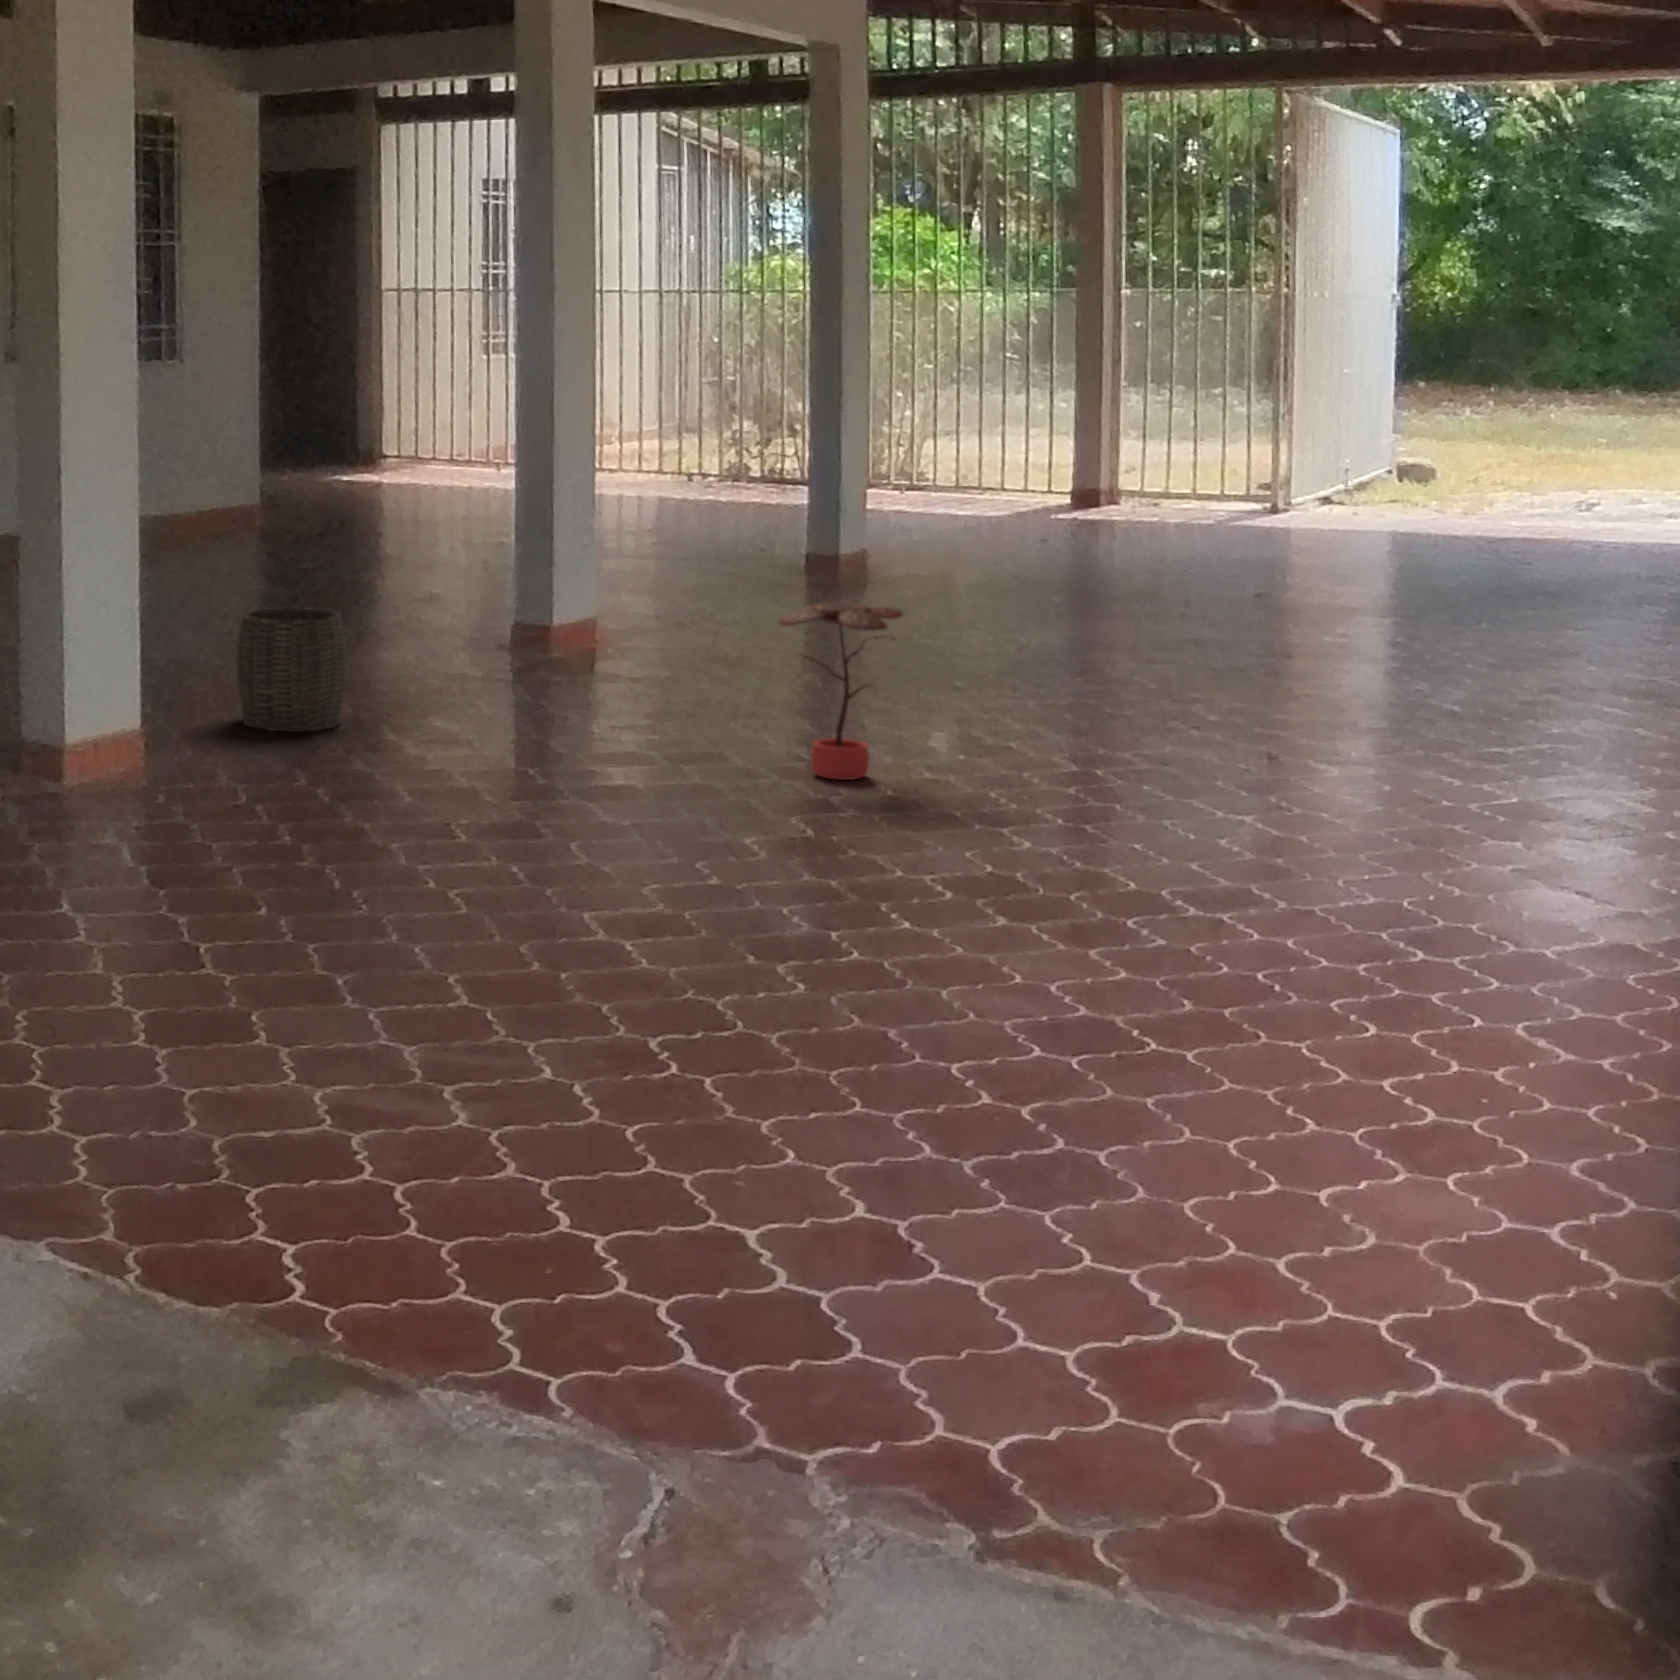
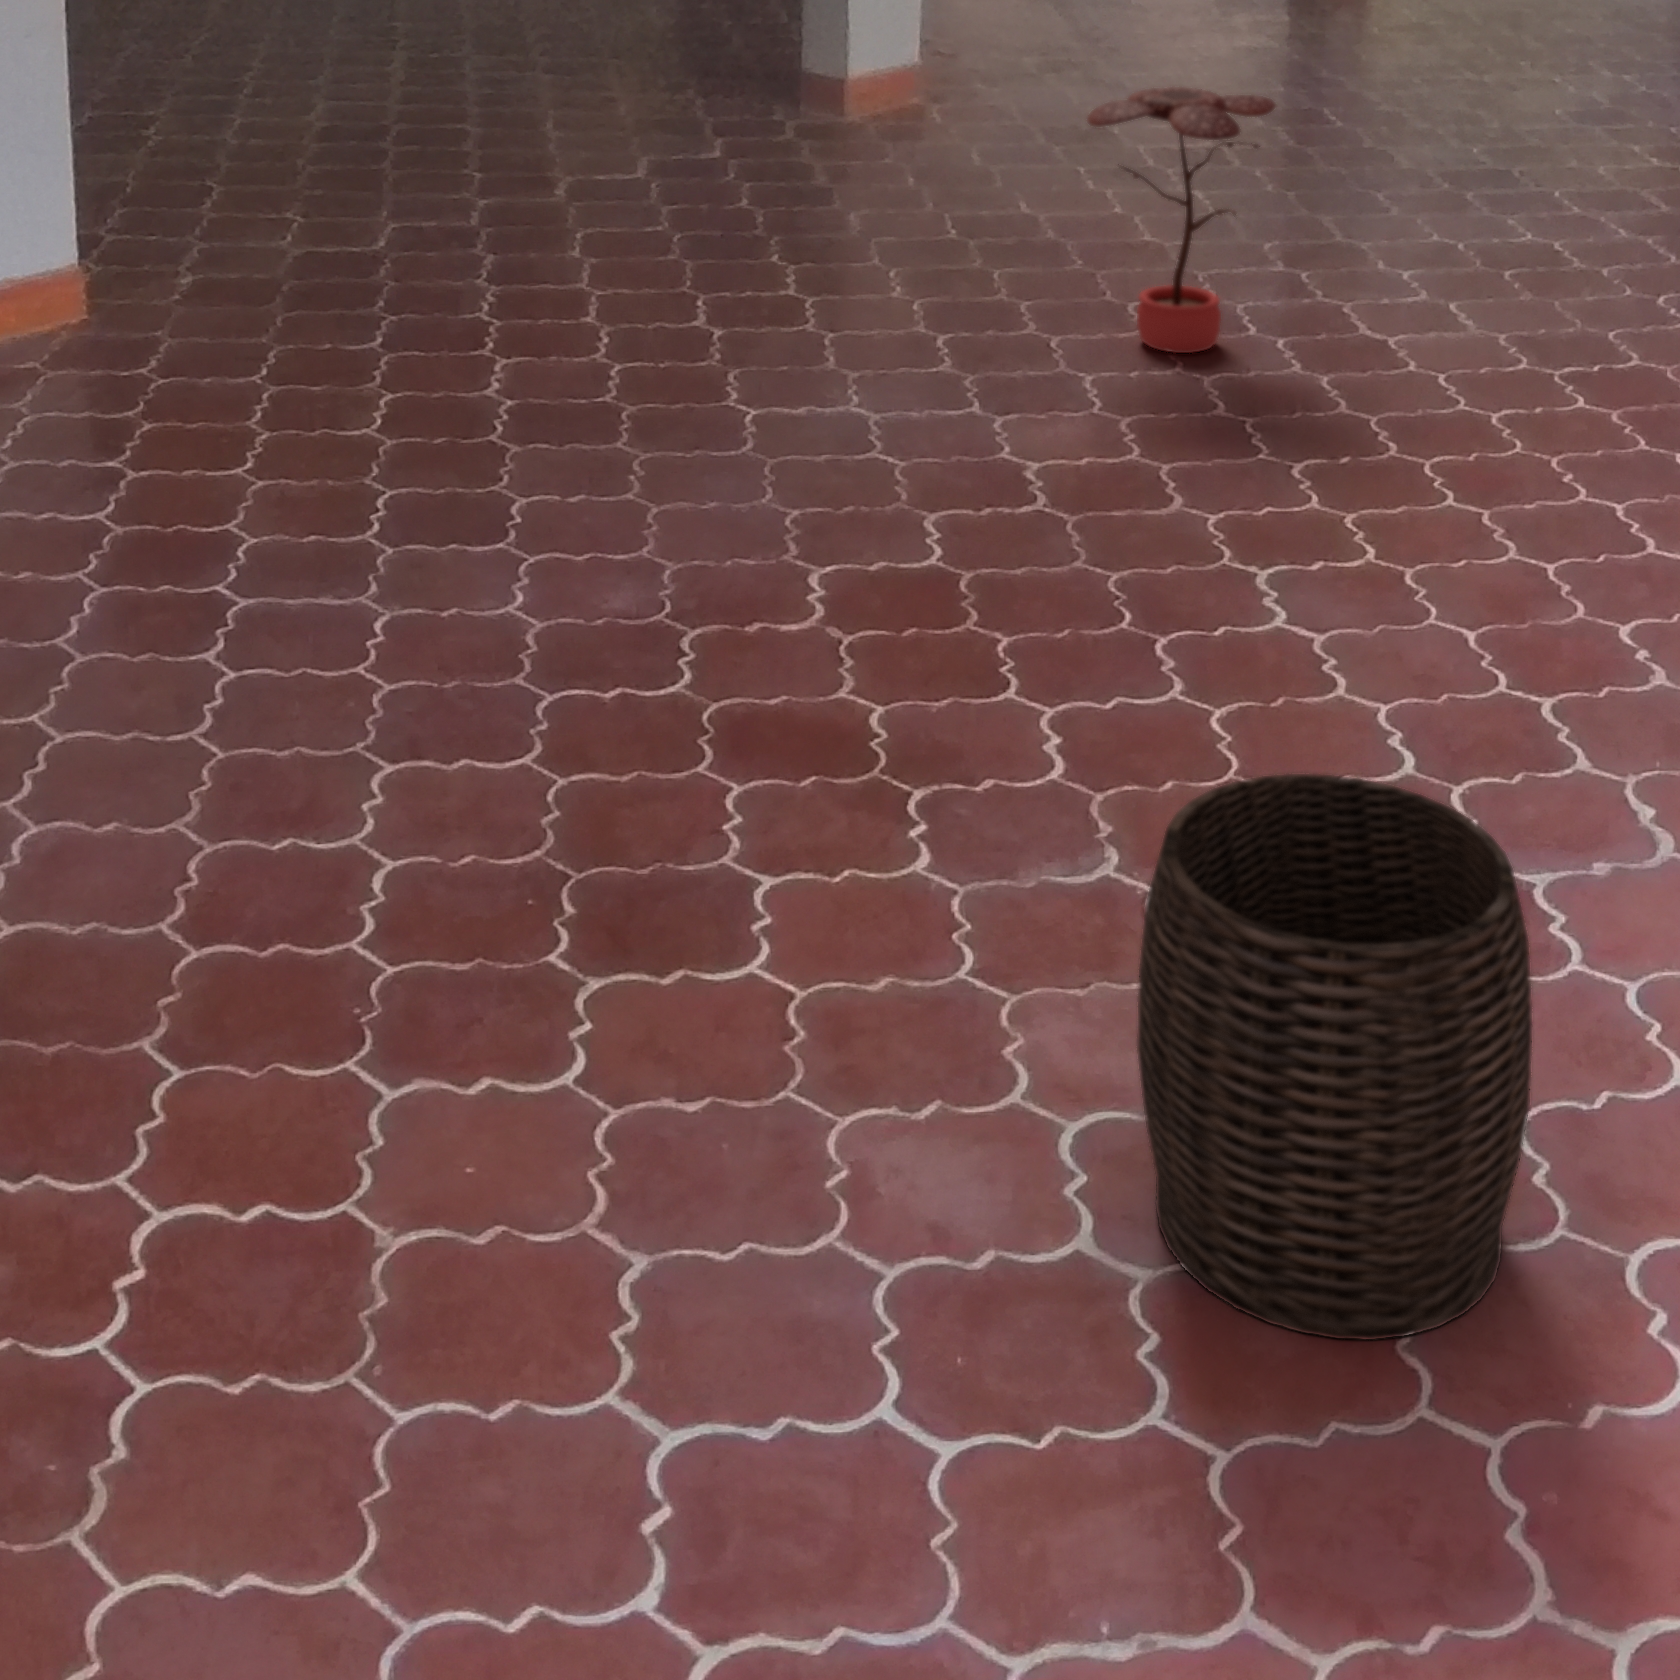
woven basket: present [237,608,347,732] -> present [1137,774,1532,1340]

